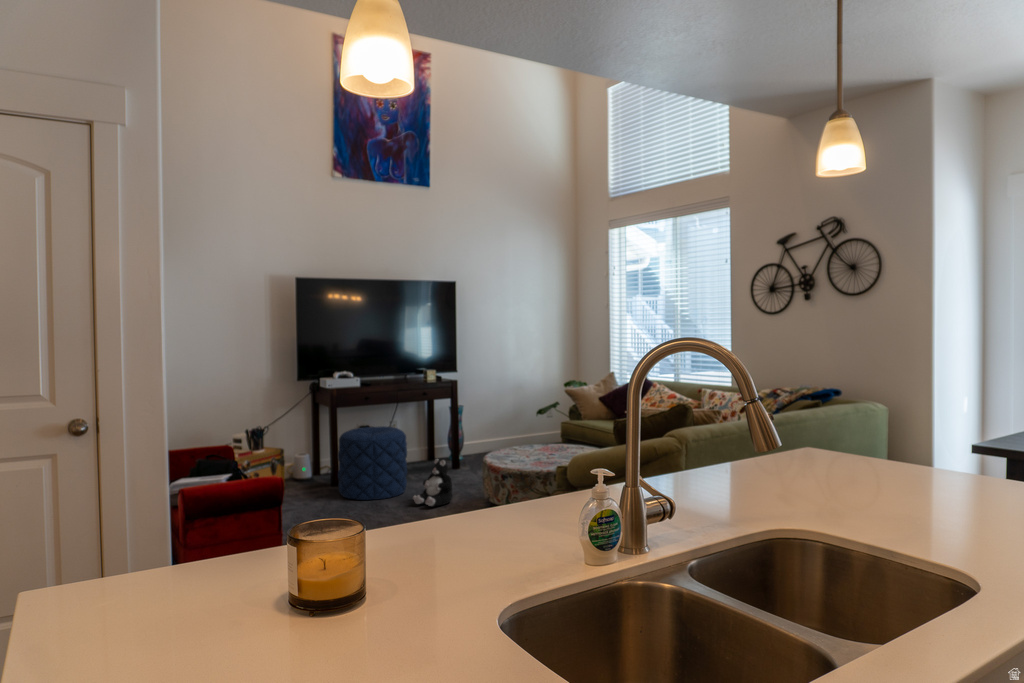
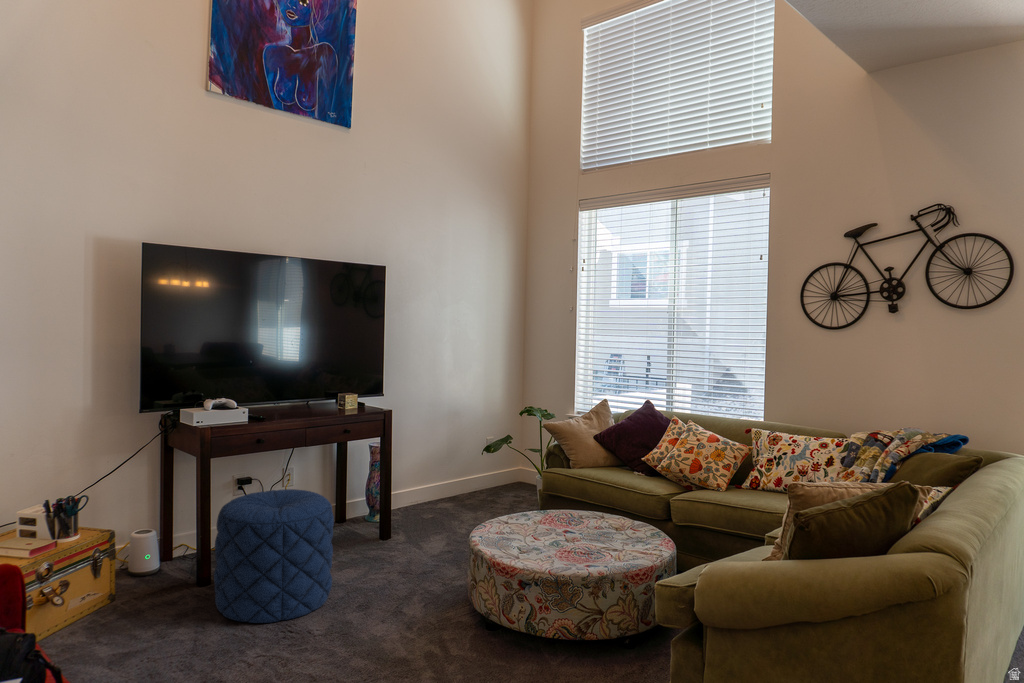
plush toy: present [413,459,453,507] -> none [355,548,421,636]

